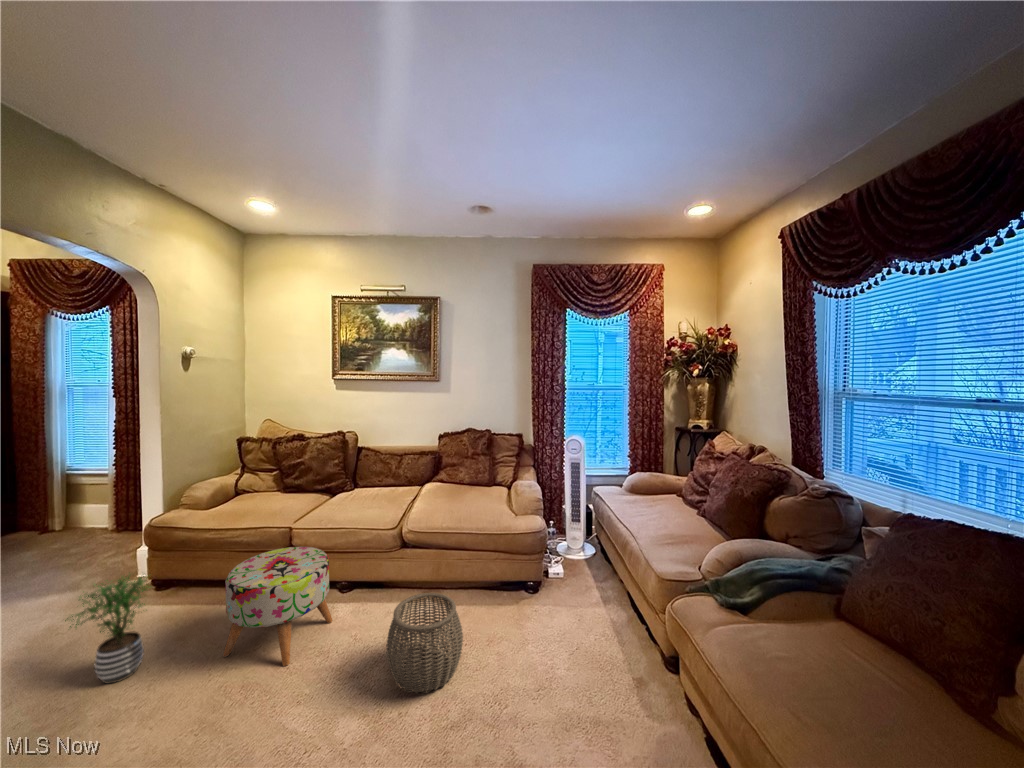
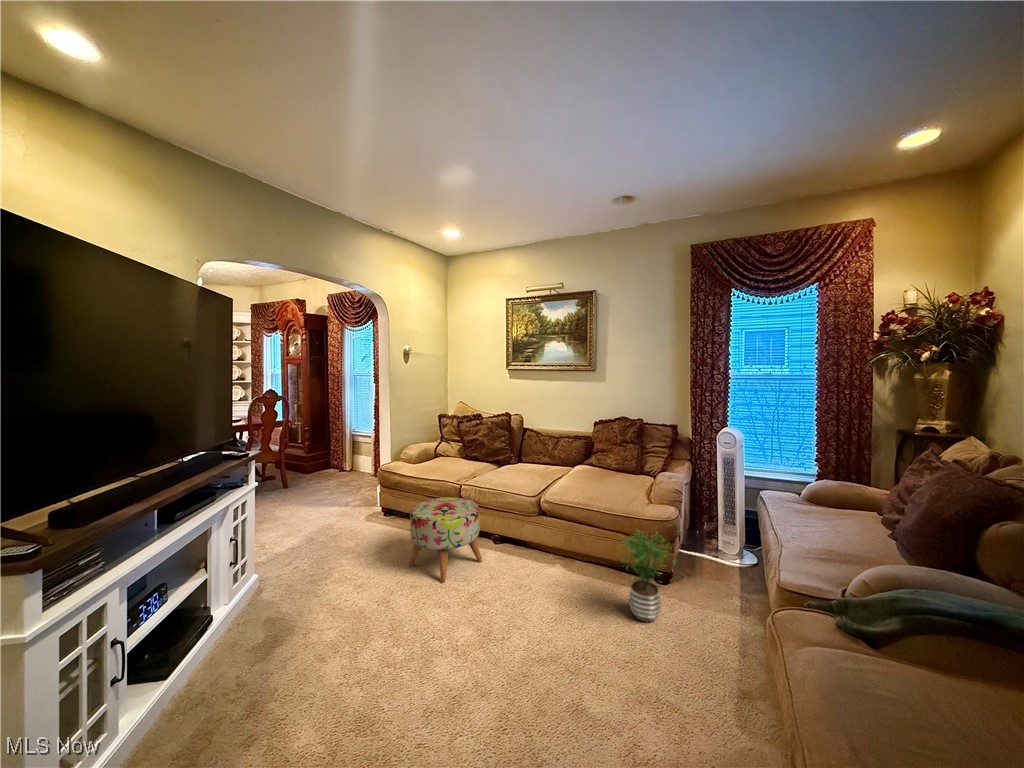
potted plant: present [65,575,151,684] -> present [621,531,675,622]
woven basket: present [386,593,463,693] -> none [504,551,570,633]

